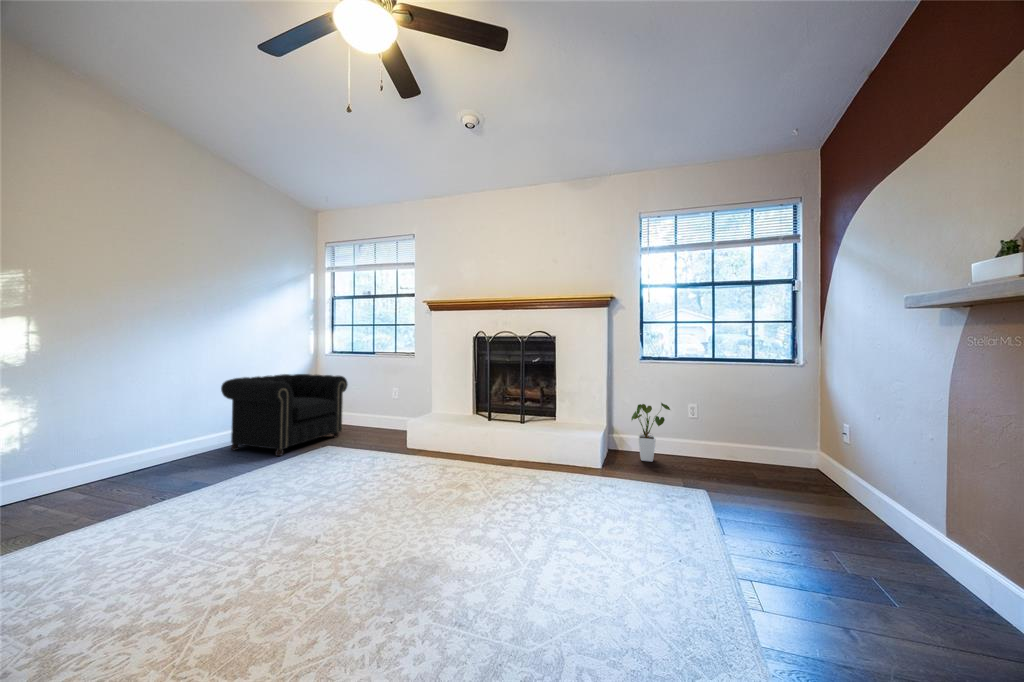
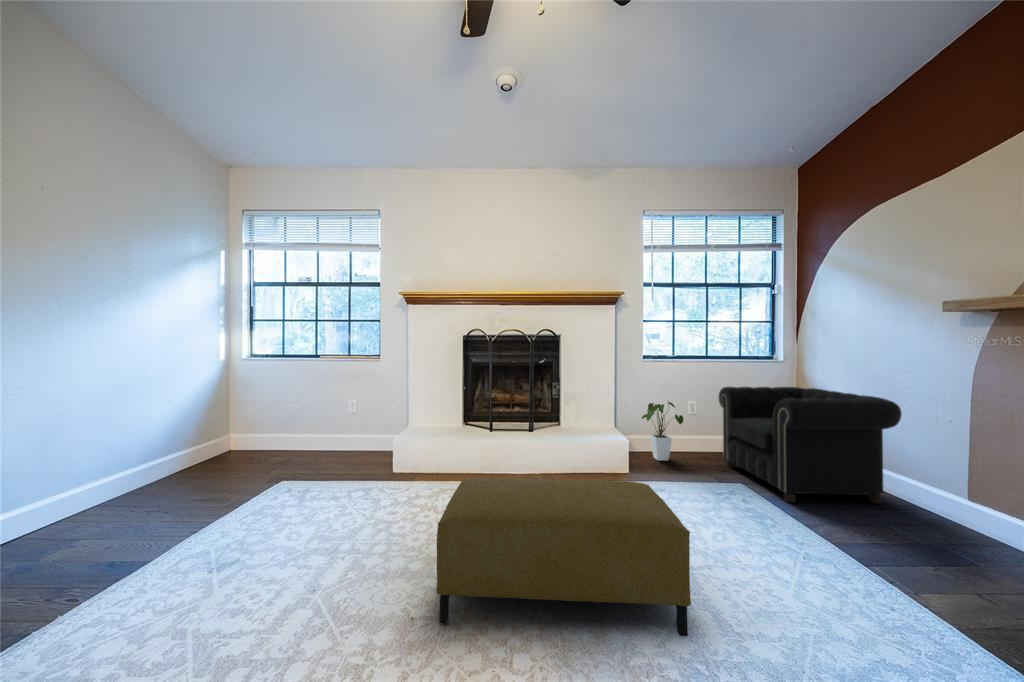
armchair: present [221,374,348,456] -> present [719,387,902,504]
ottoman: none [337,447,529,581] -> present [436,478,691,636]

